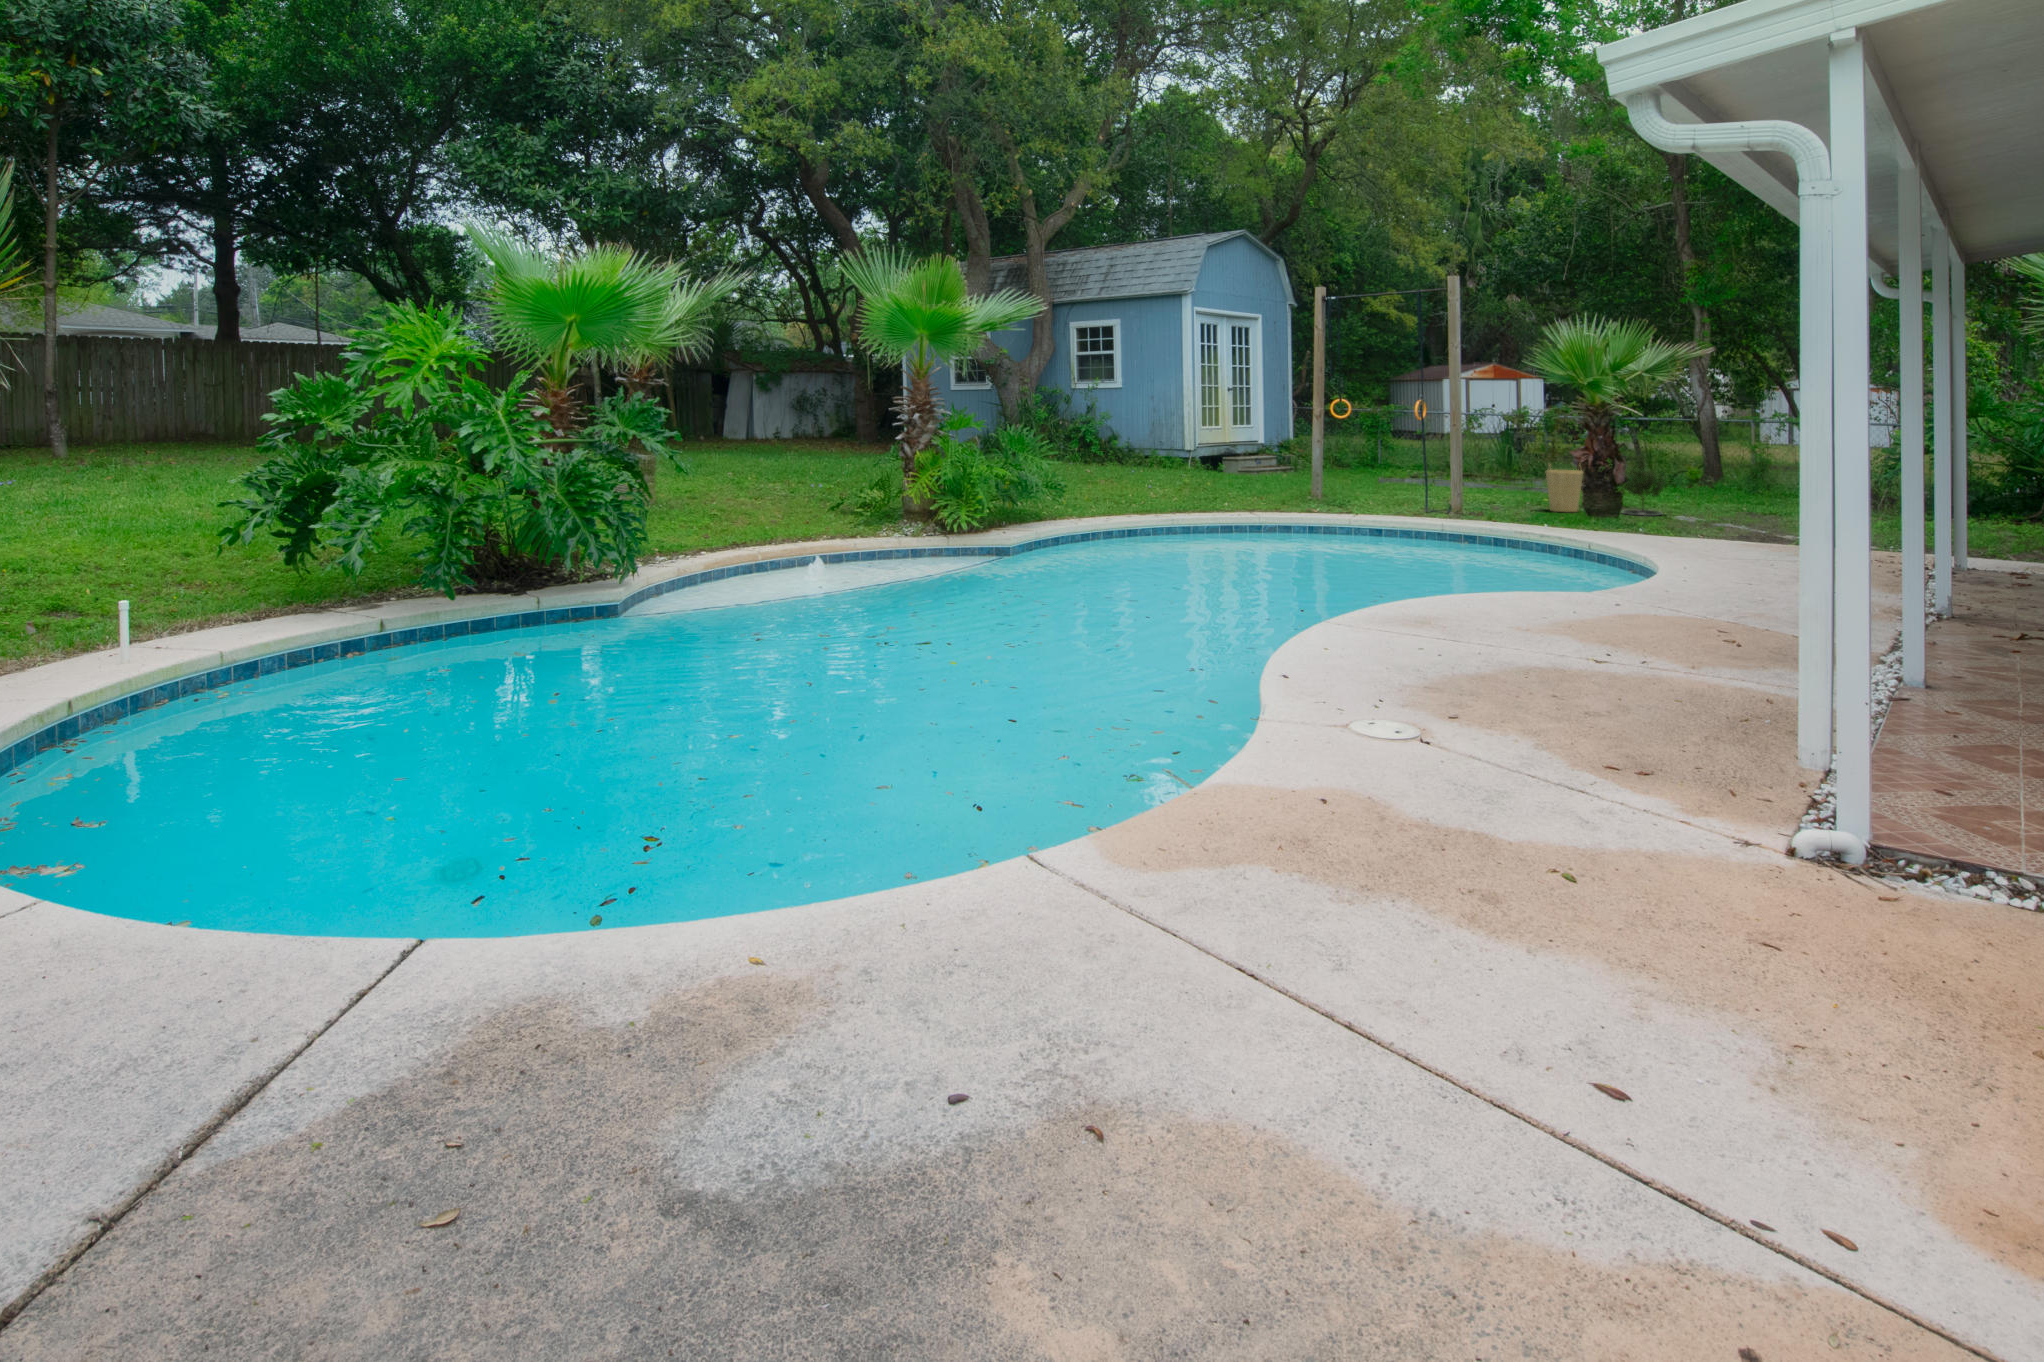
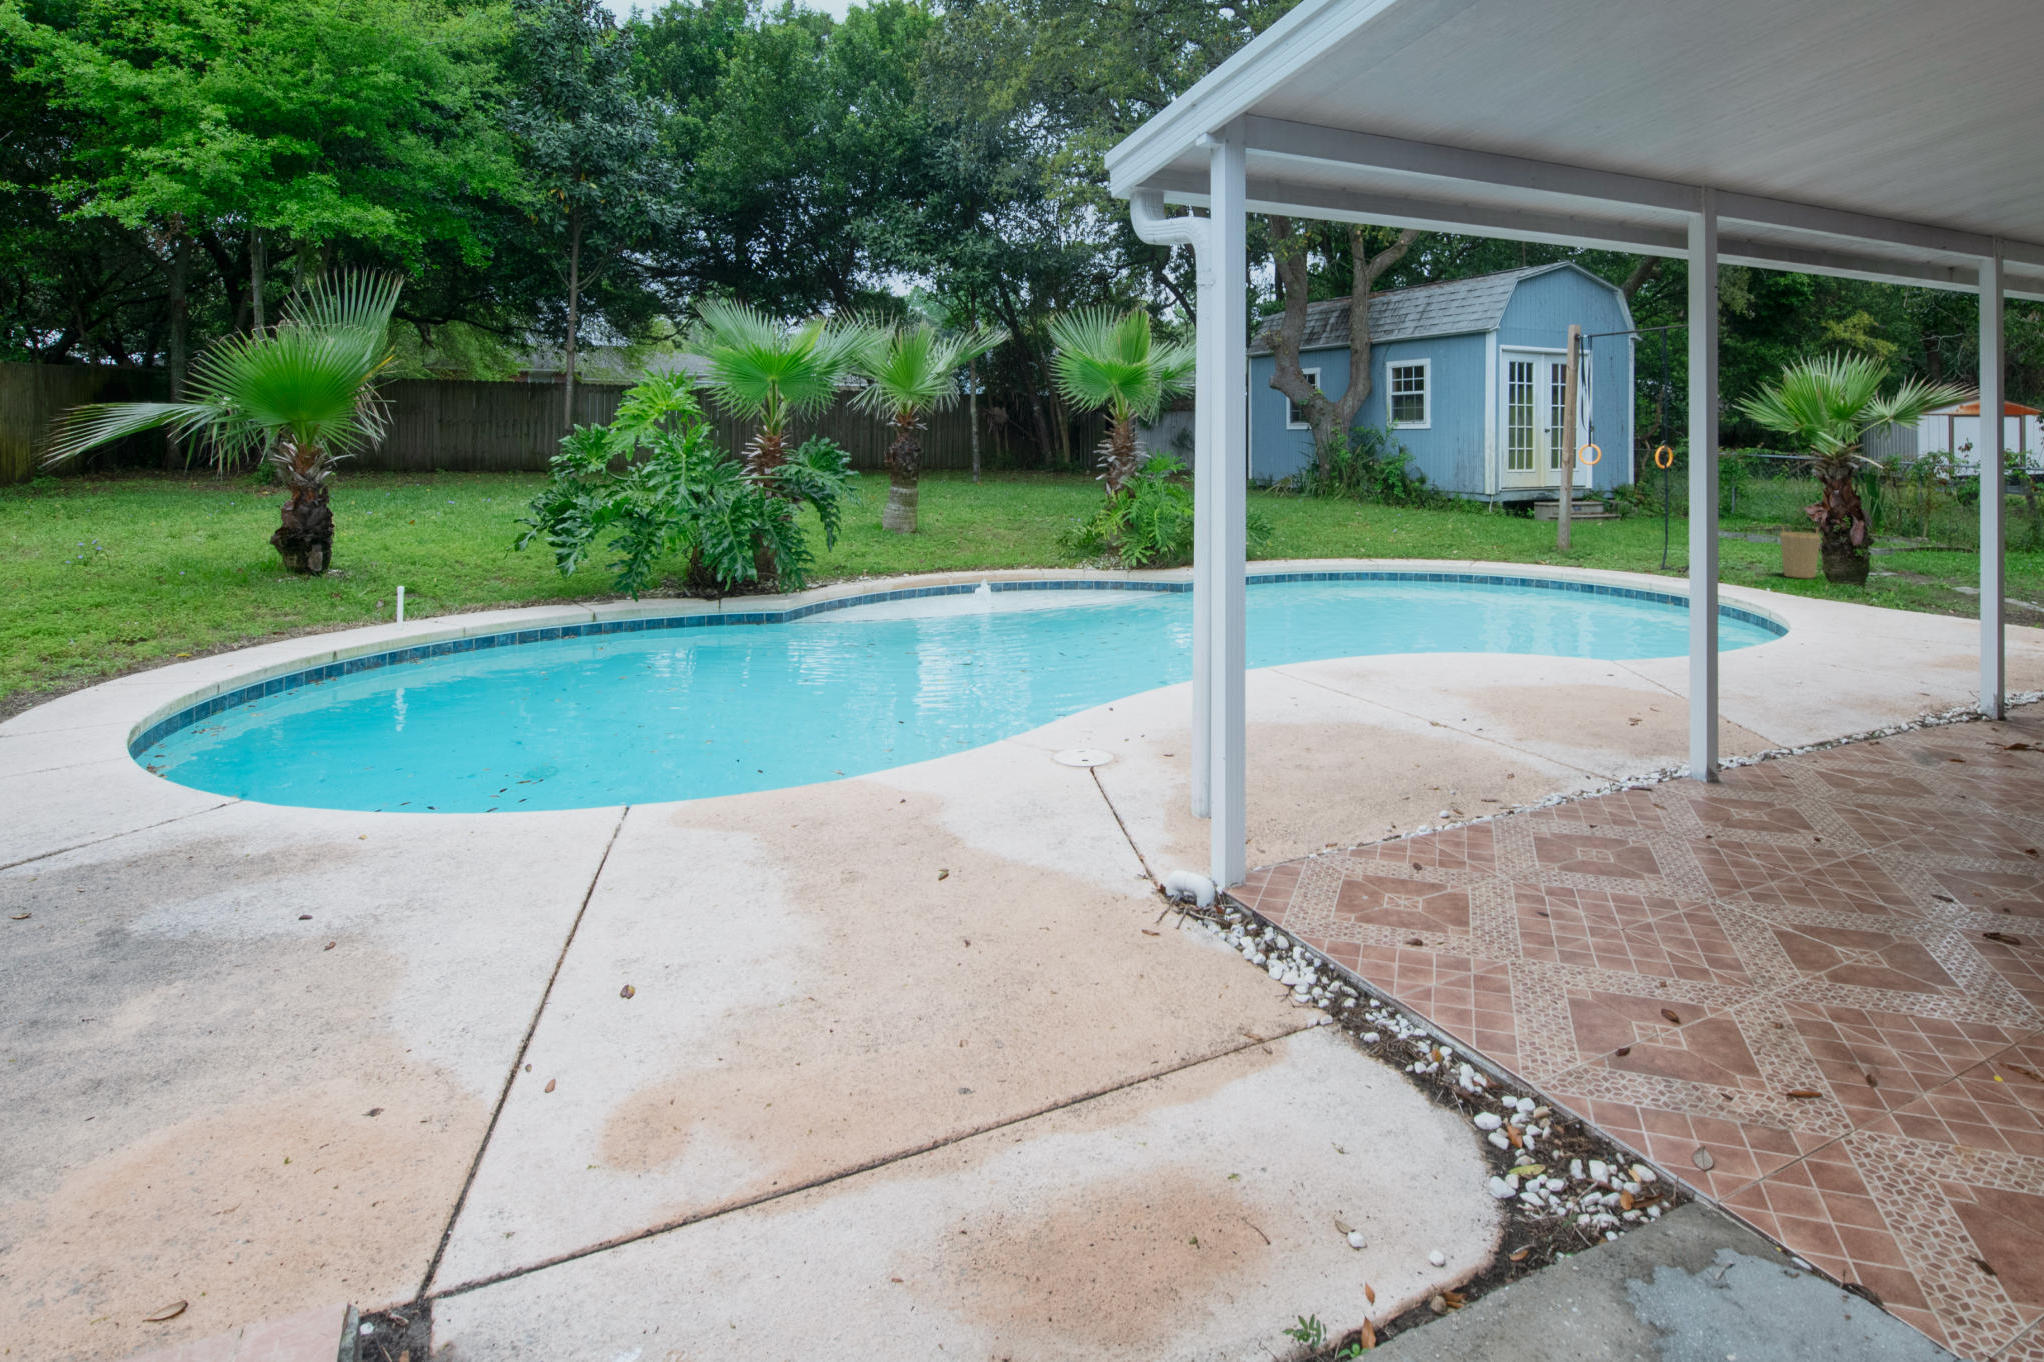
potted tree: present [1622,455,1665,516] -> none [1859,515,1917,588]

